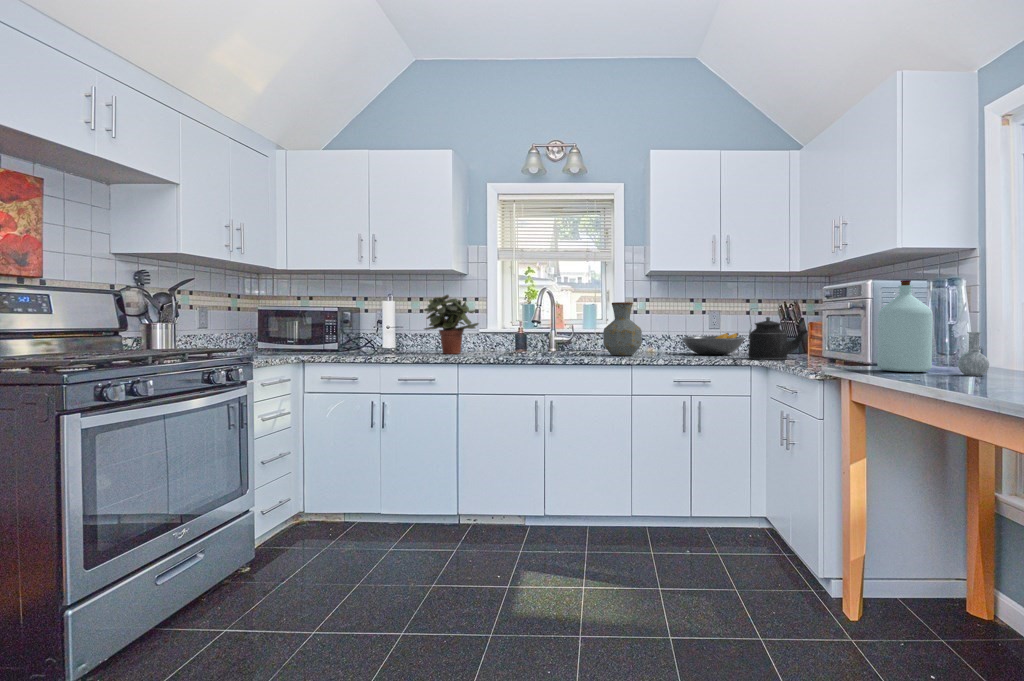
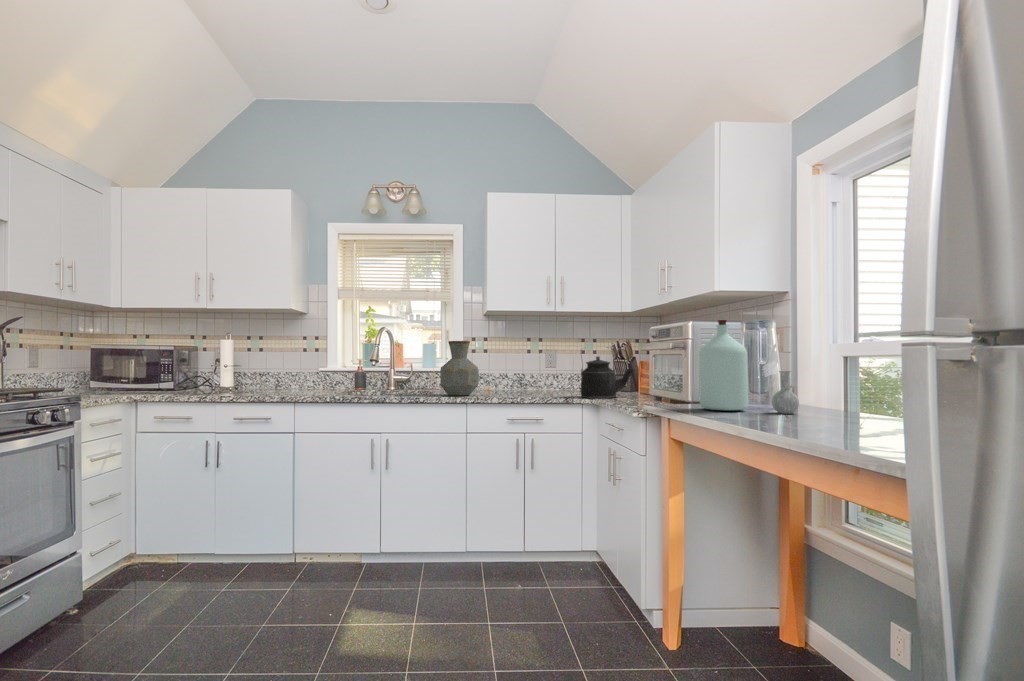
potted plant: present [424,295,479,354] -> none [238,331,307,396]
fruit bowl: present [682,333,745,355] -> none [519,372,578,393]

